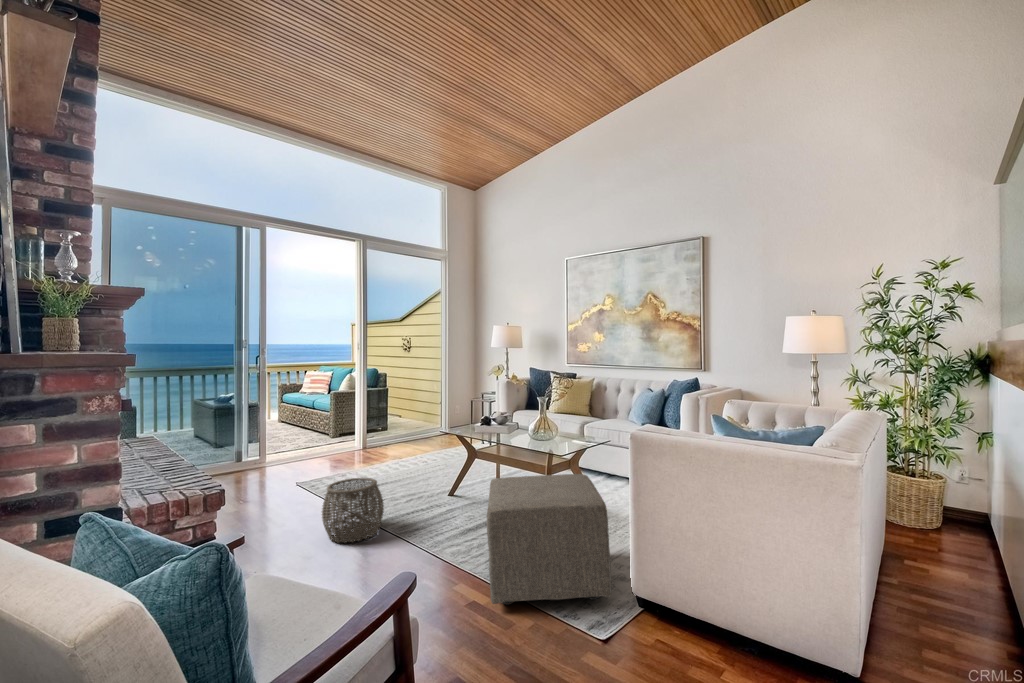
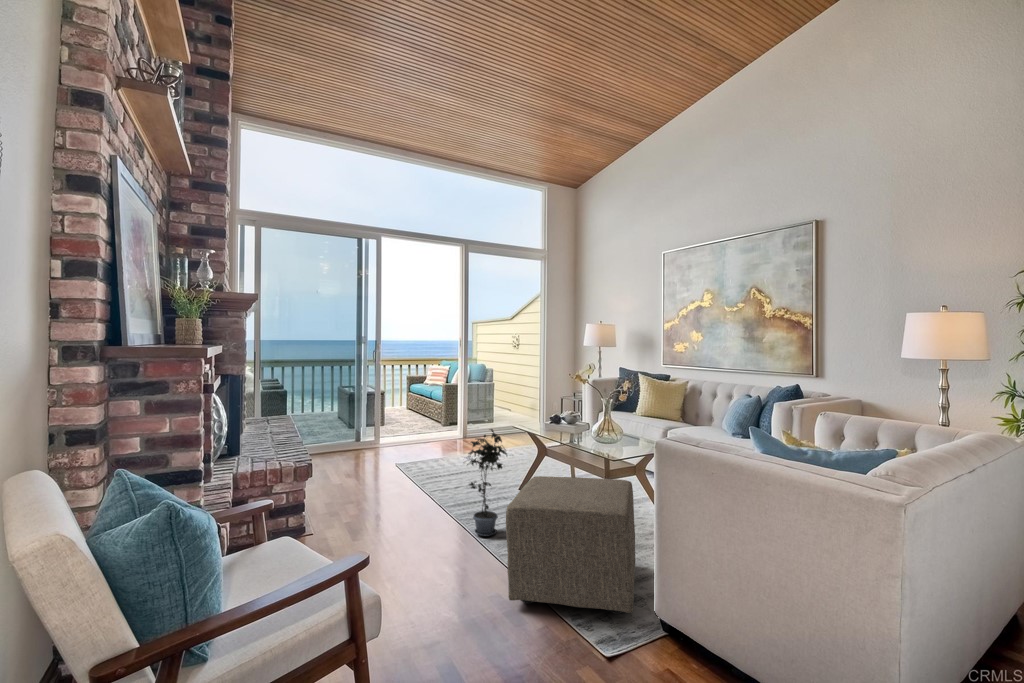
potted plant: none [410,434,461,546] -> present [467,429,507,536]
woven basket: present [322,478,384,543] -> none [392,465,448,524]

